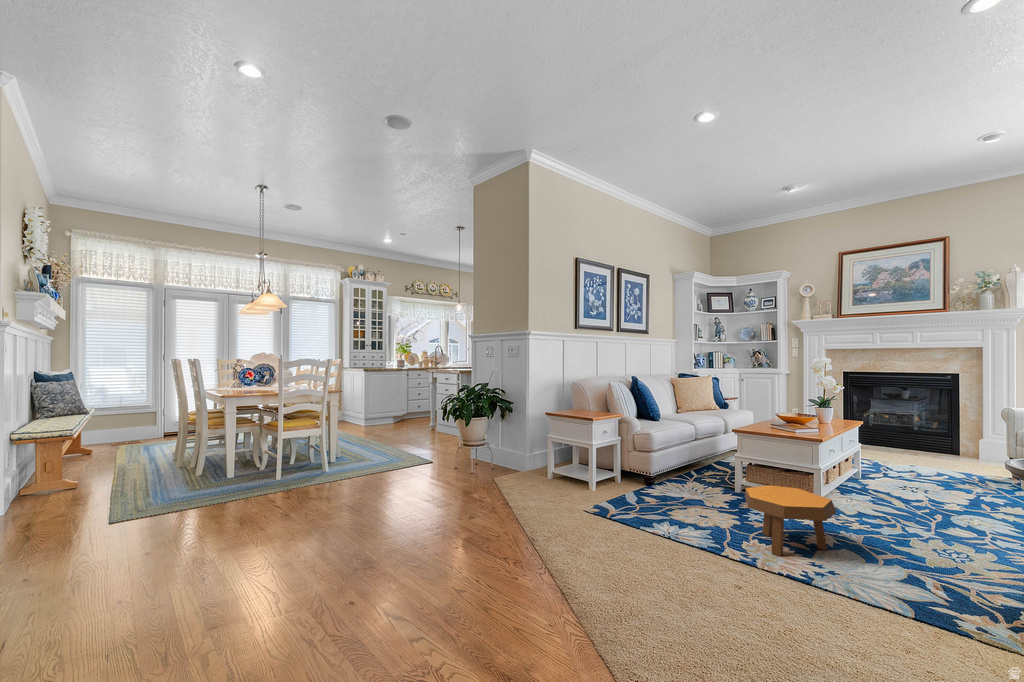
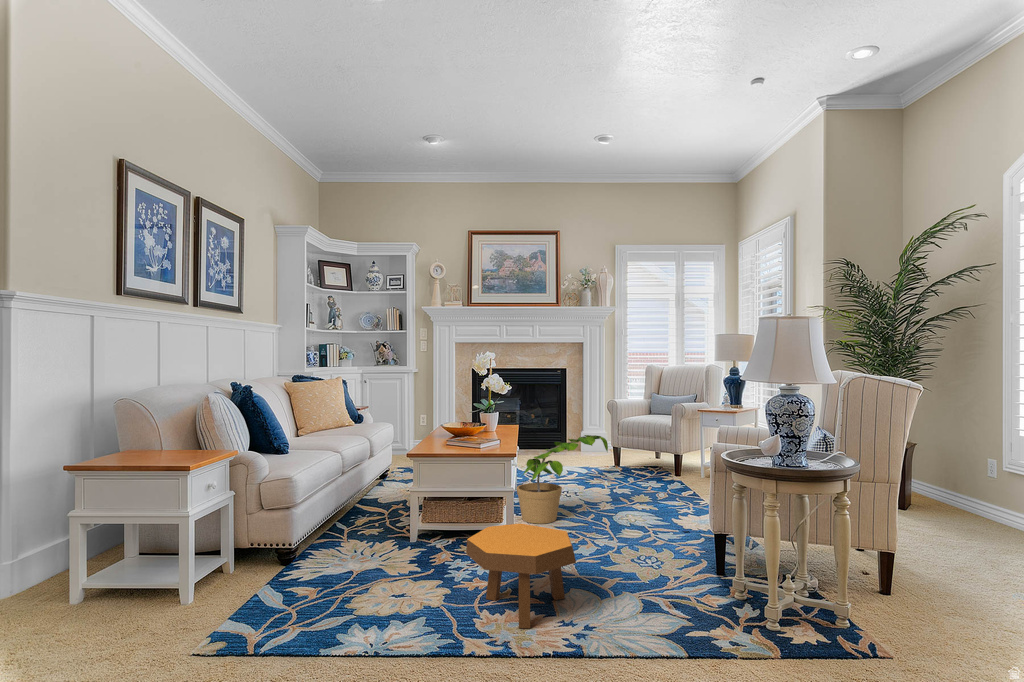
potted plant: none [837,436,938,506] -> present [517,435,608,524]

